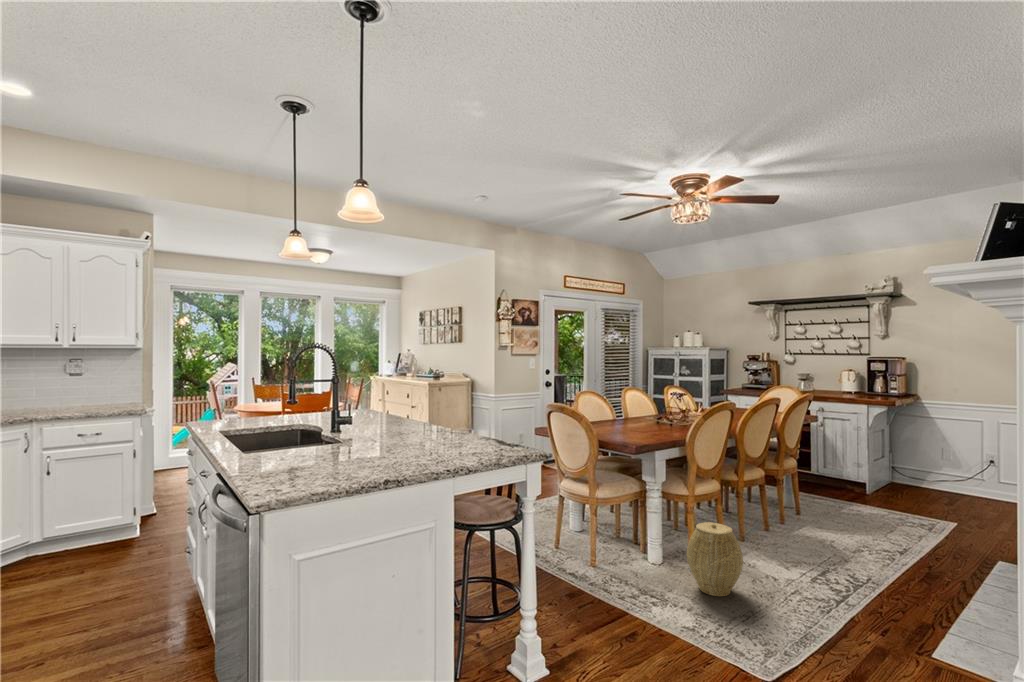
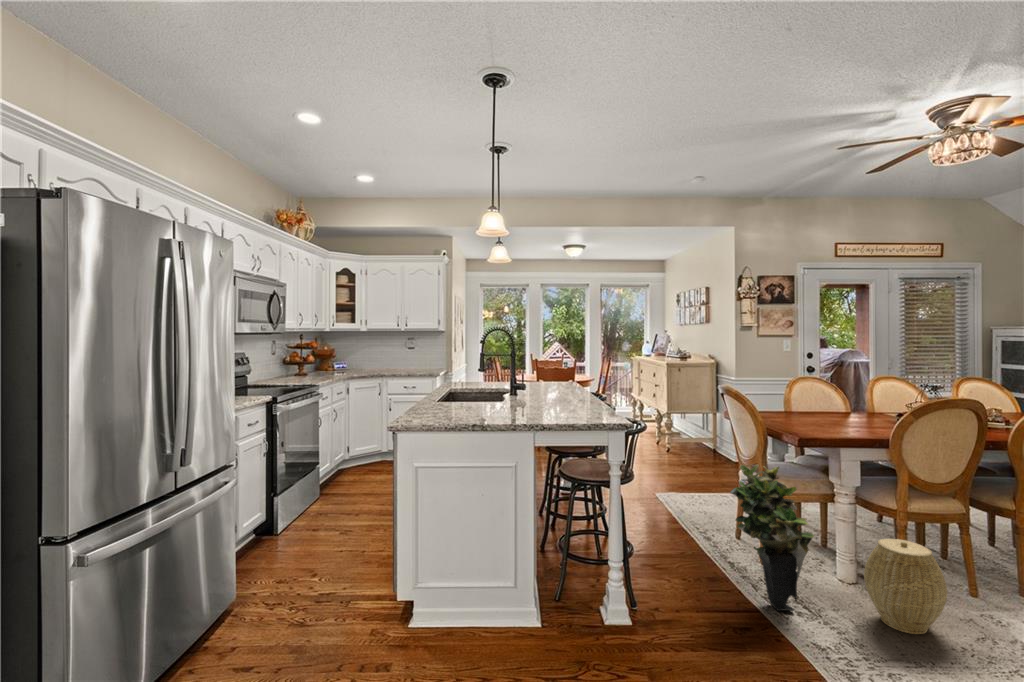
potted plant: none [591,477,660,608] -> present [730,465,814,611]

